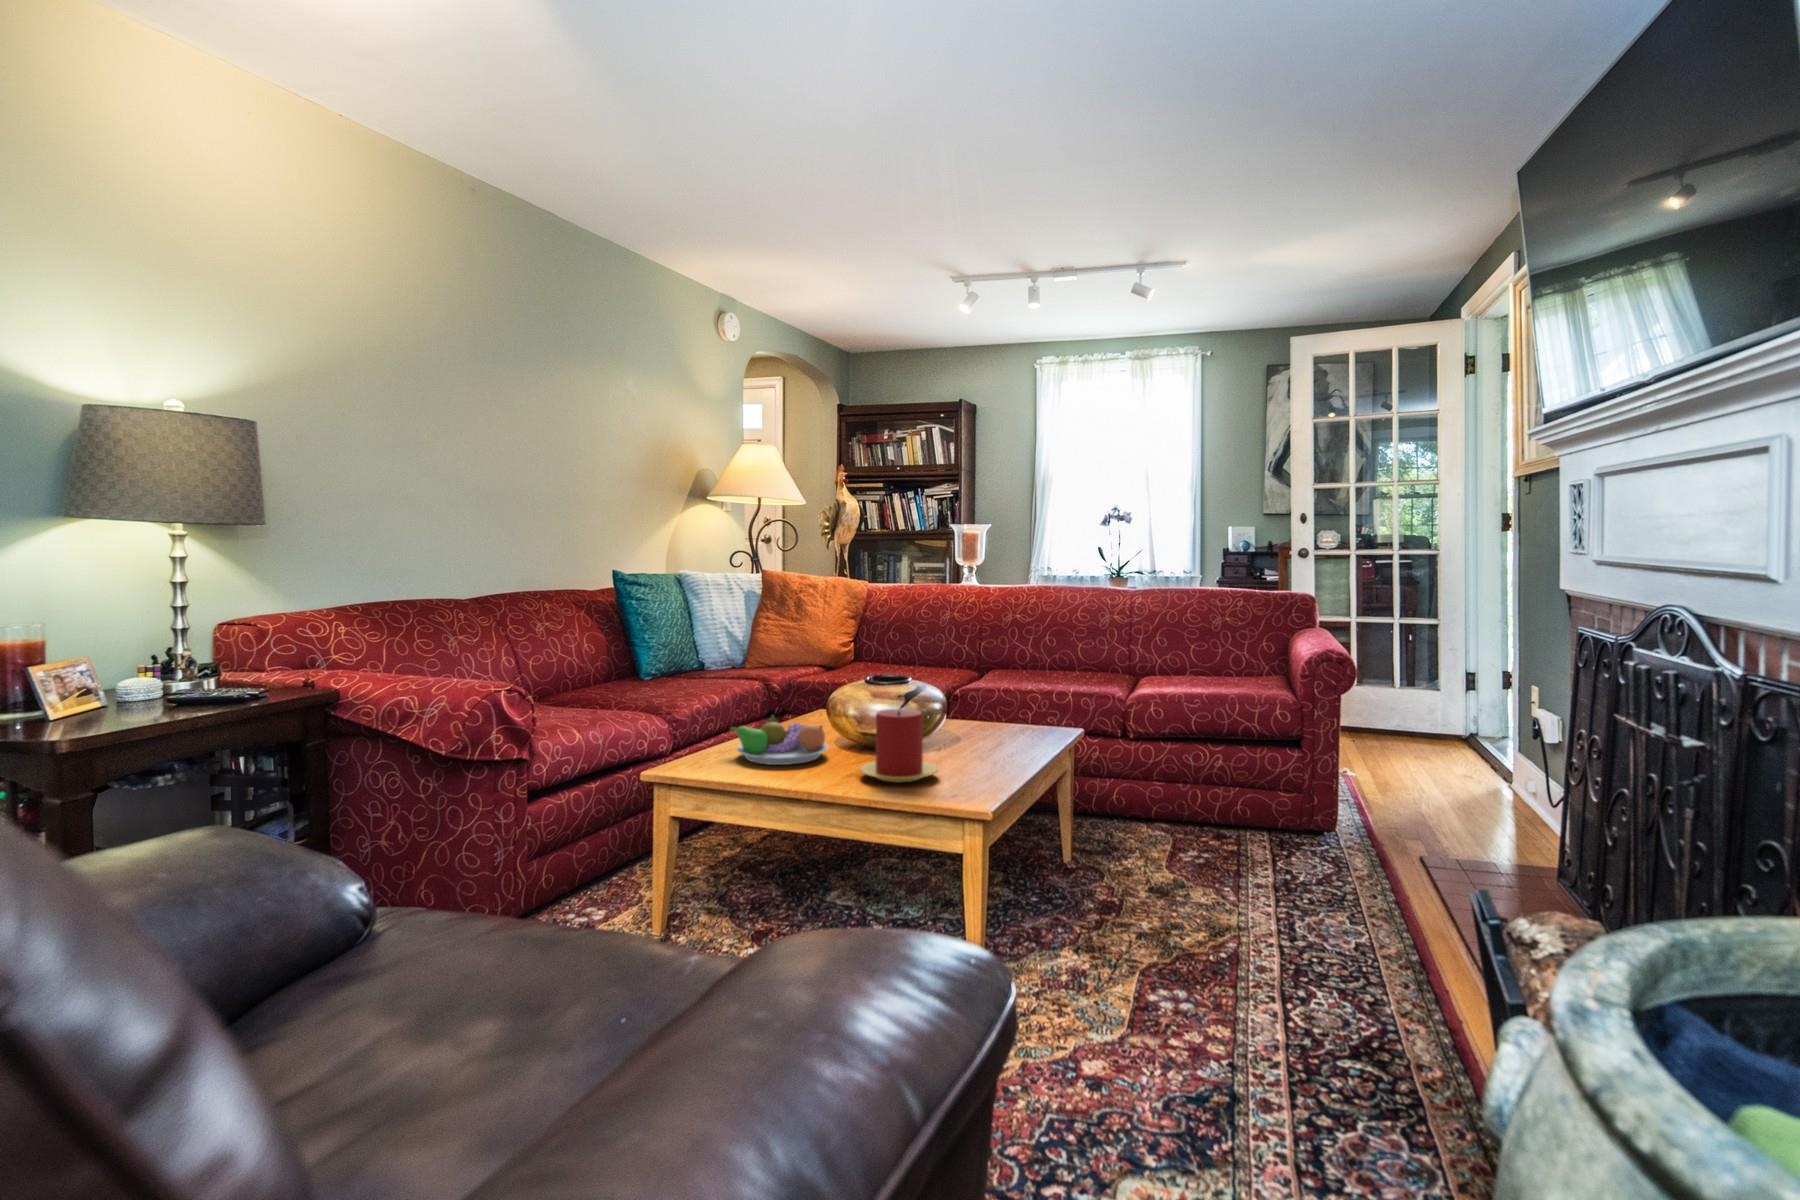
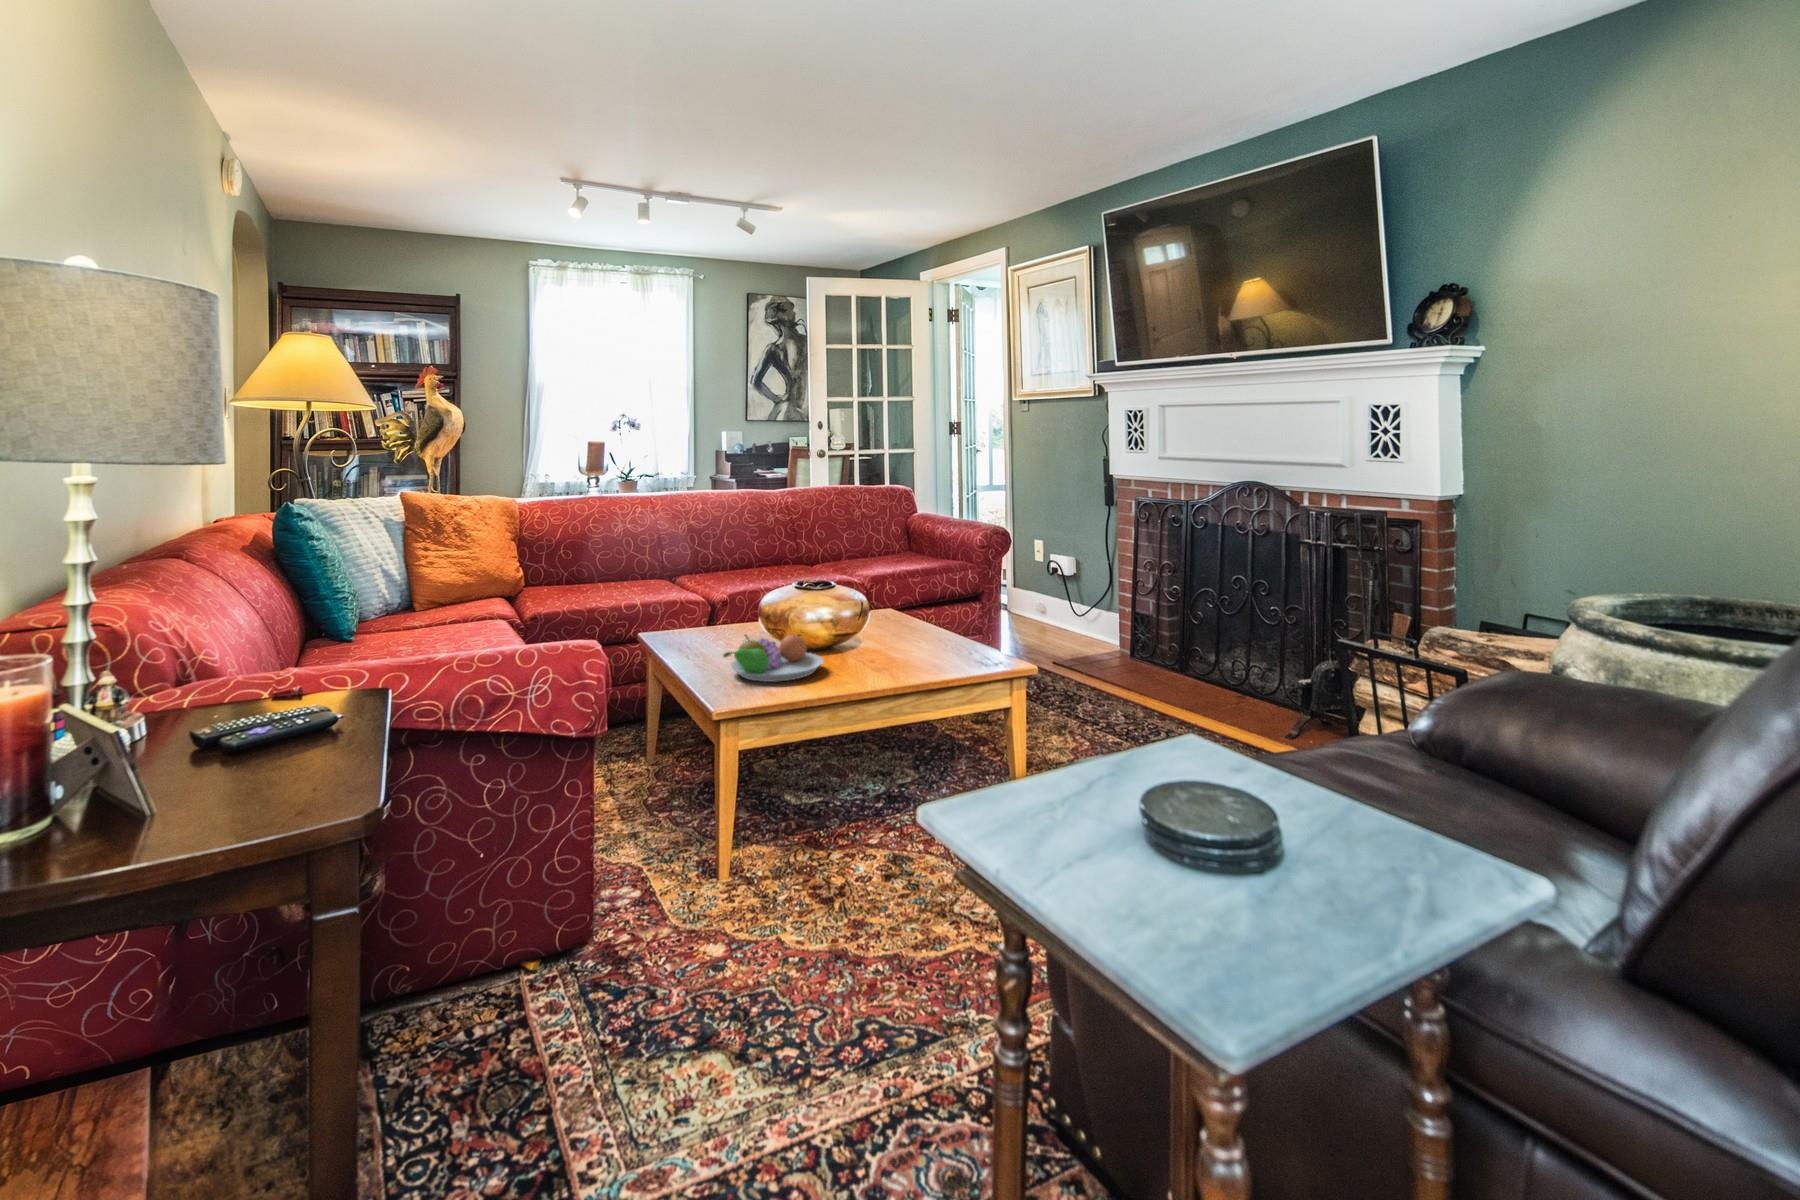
candle: present [860,708,938,782] -> none [879,602,949,668]

